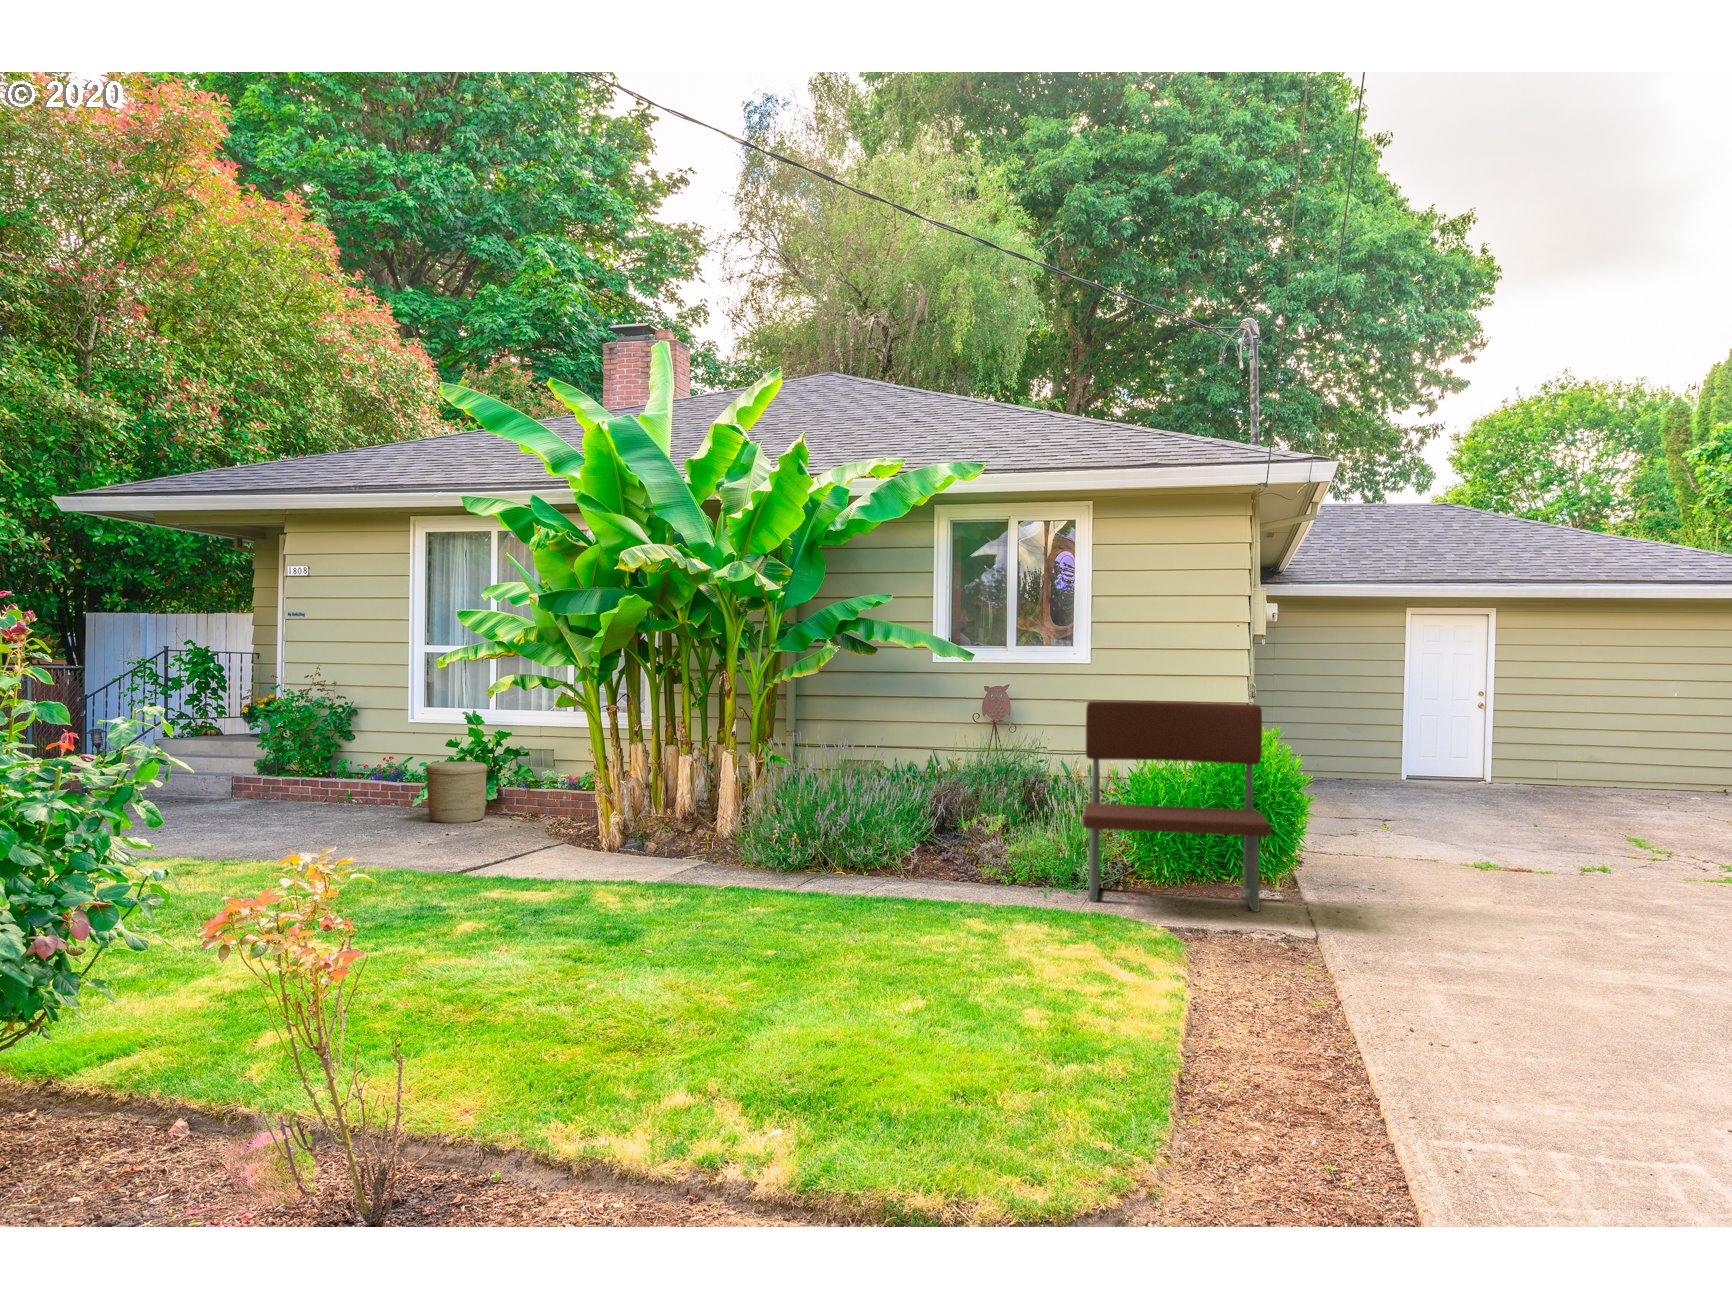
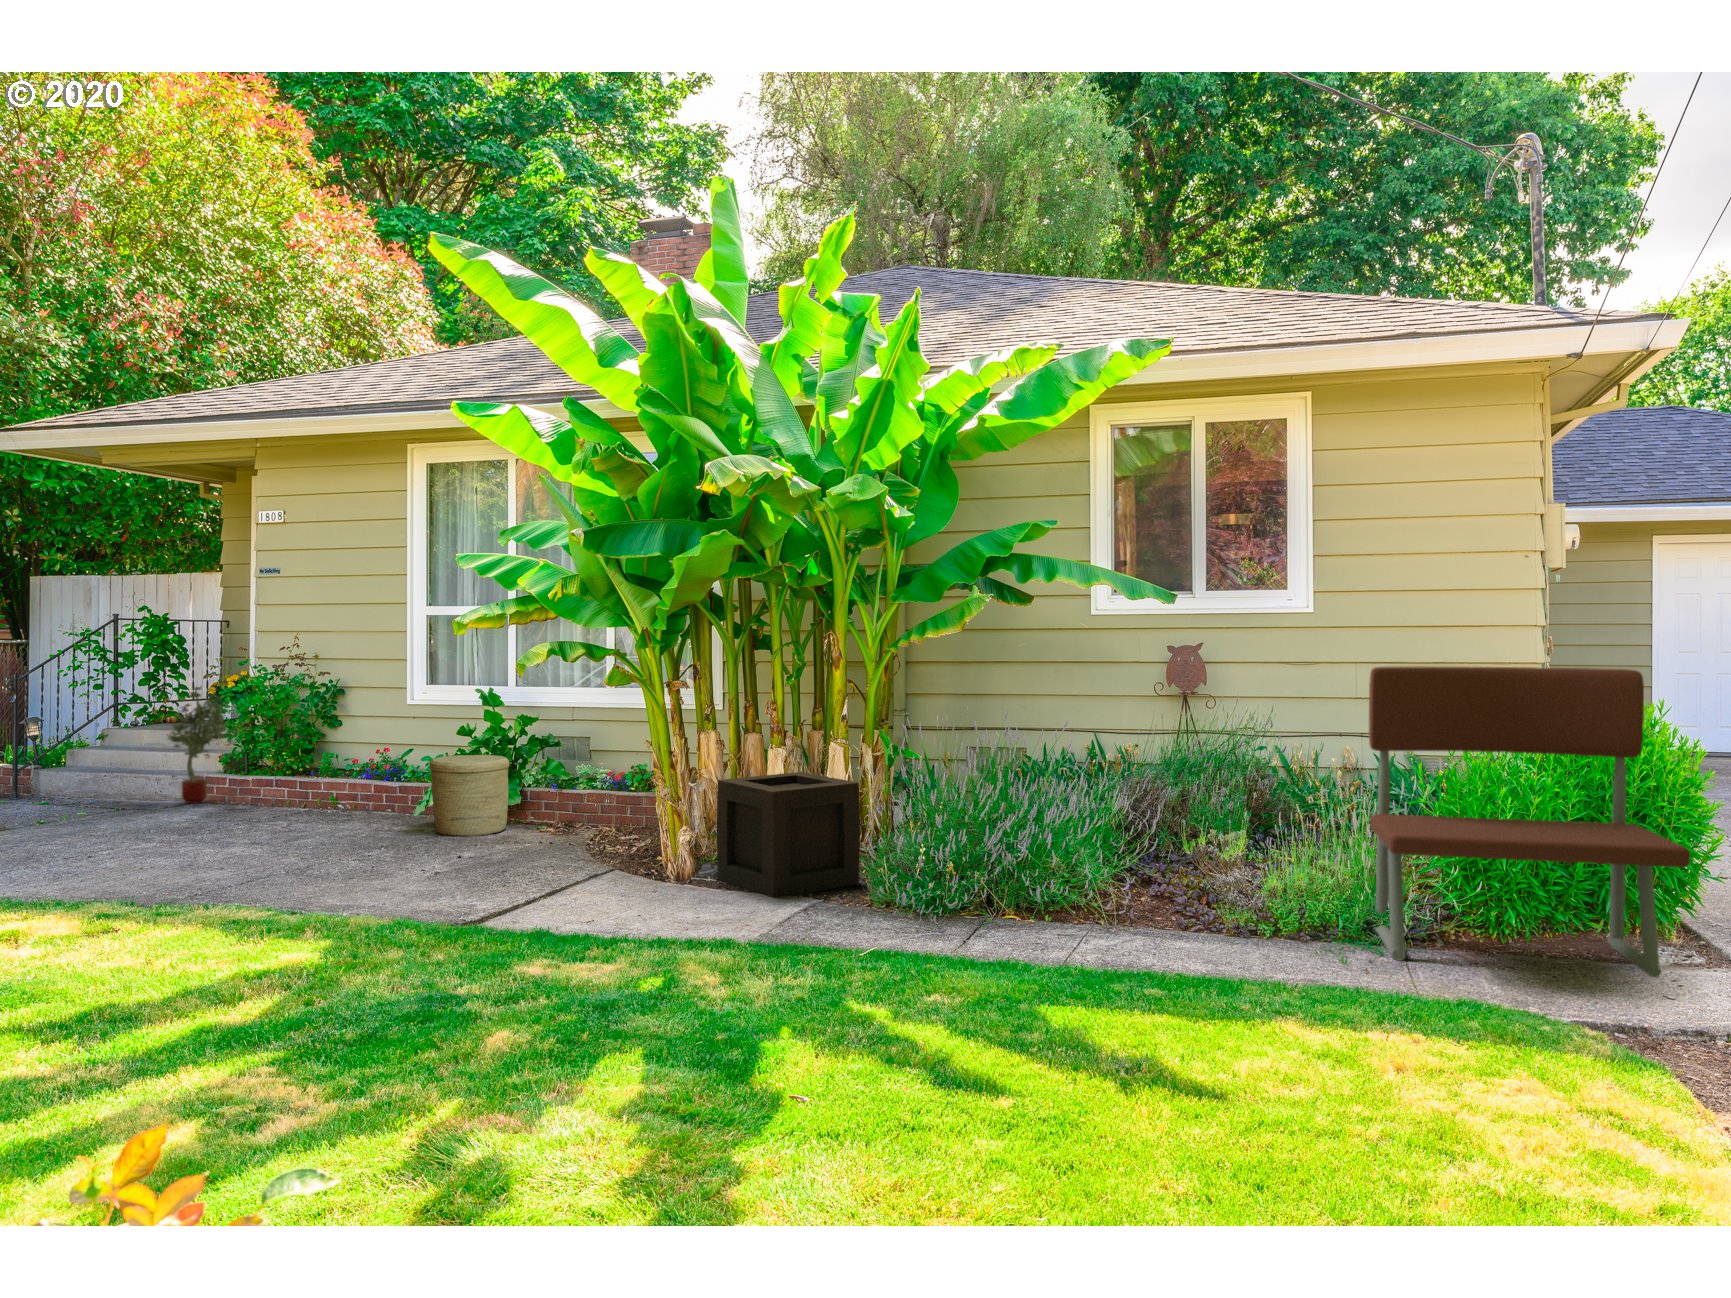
potted tree: none [215,706,276,799] -> present [167,687,240,804]
wooden crate: none [638,774,742,864] -> present [717,772,860,897]

